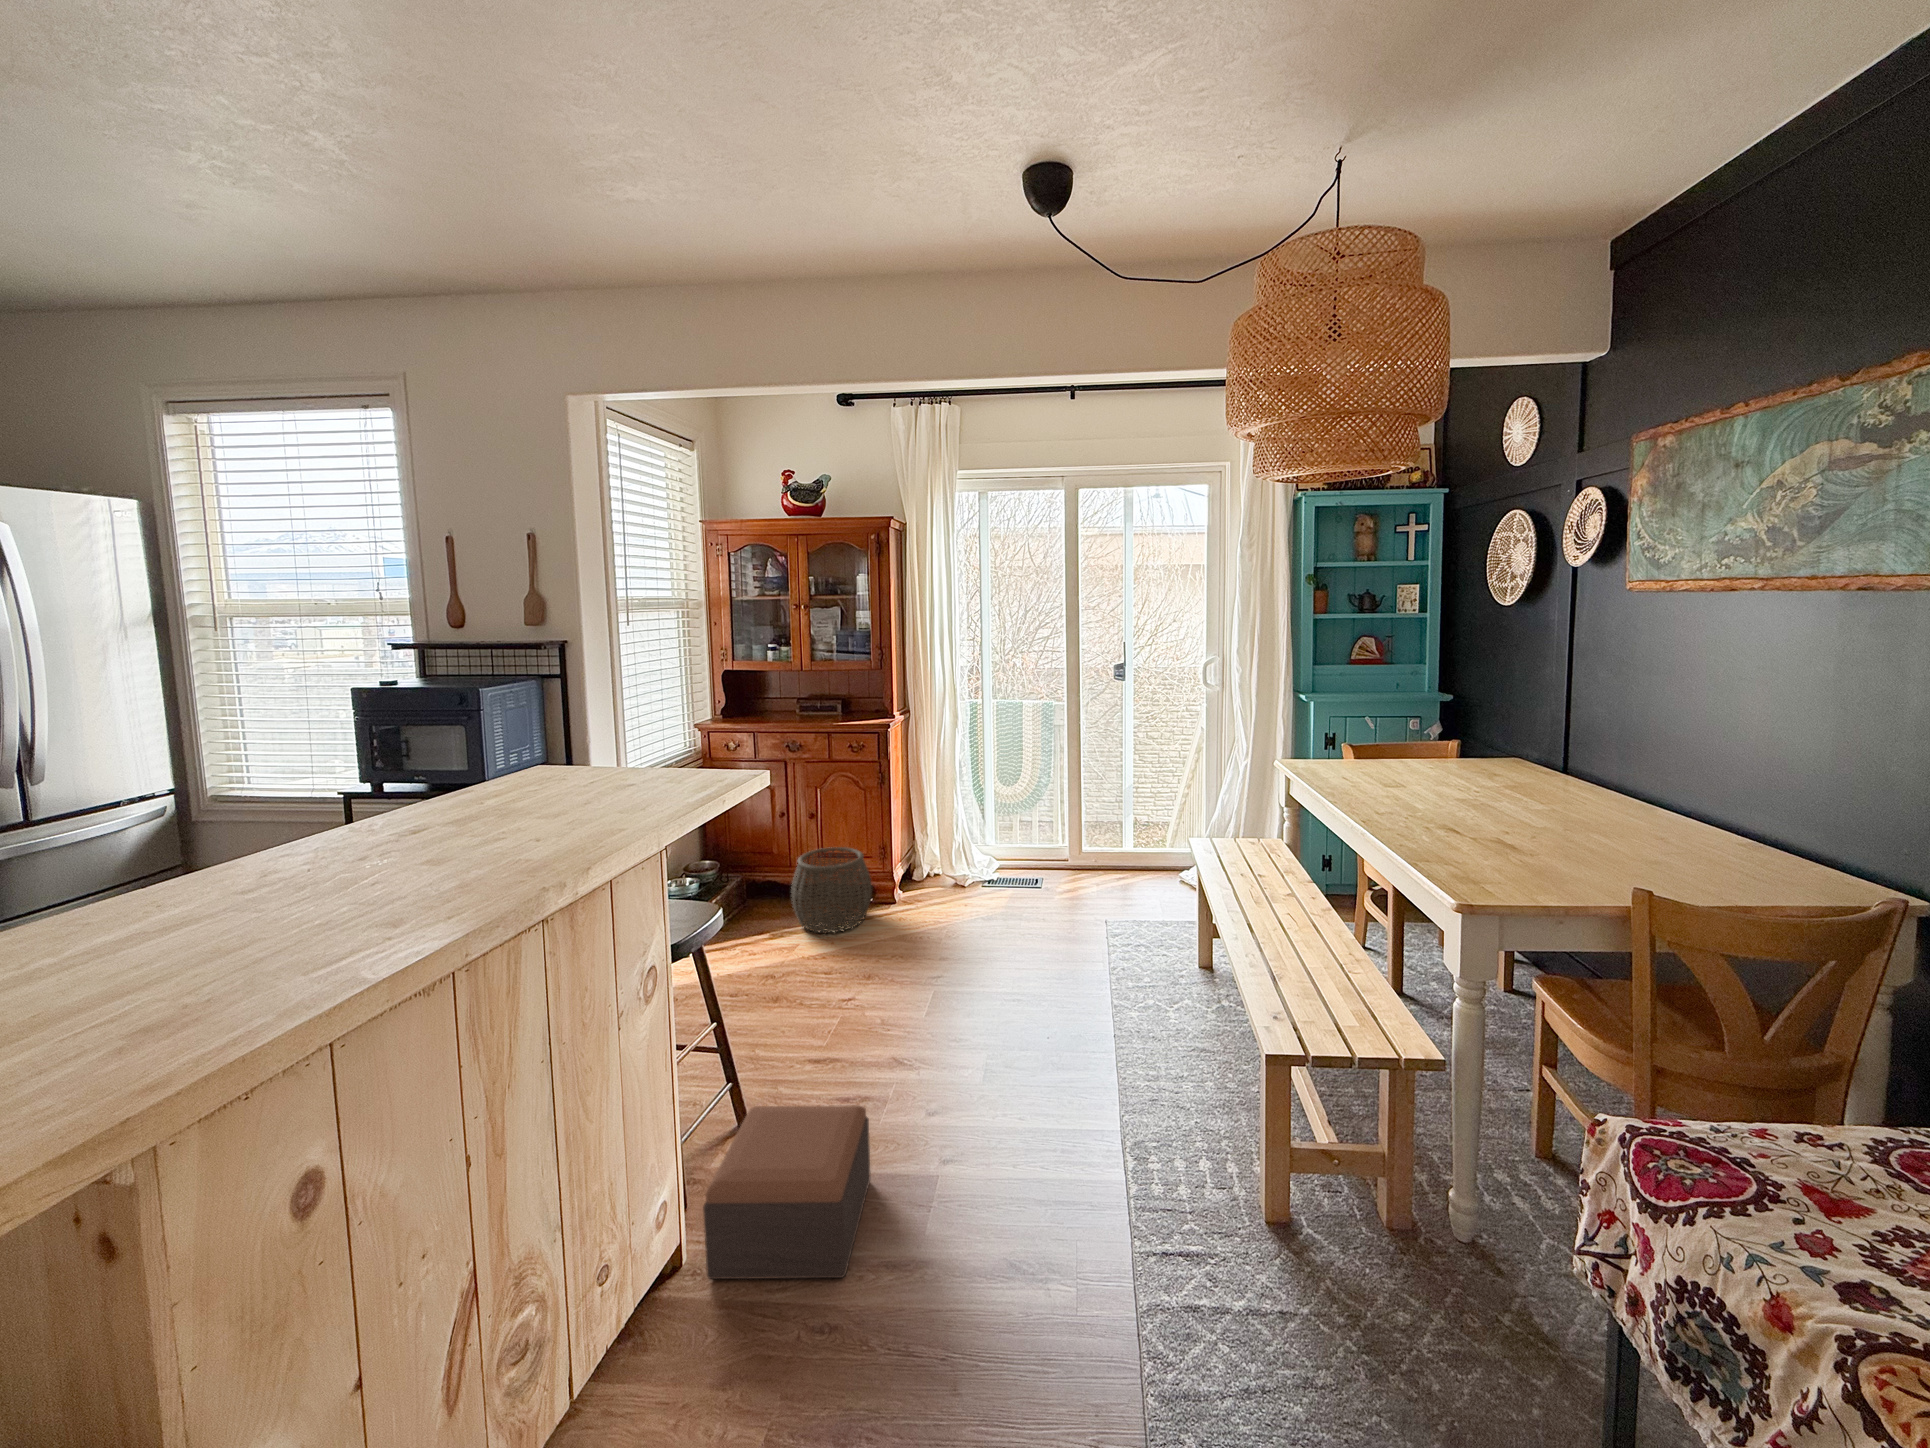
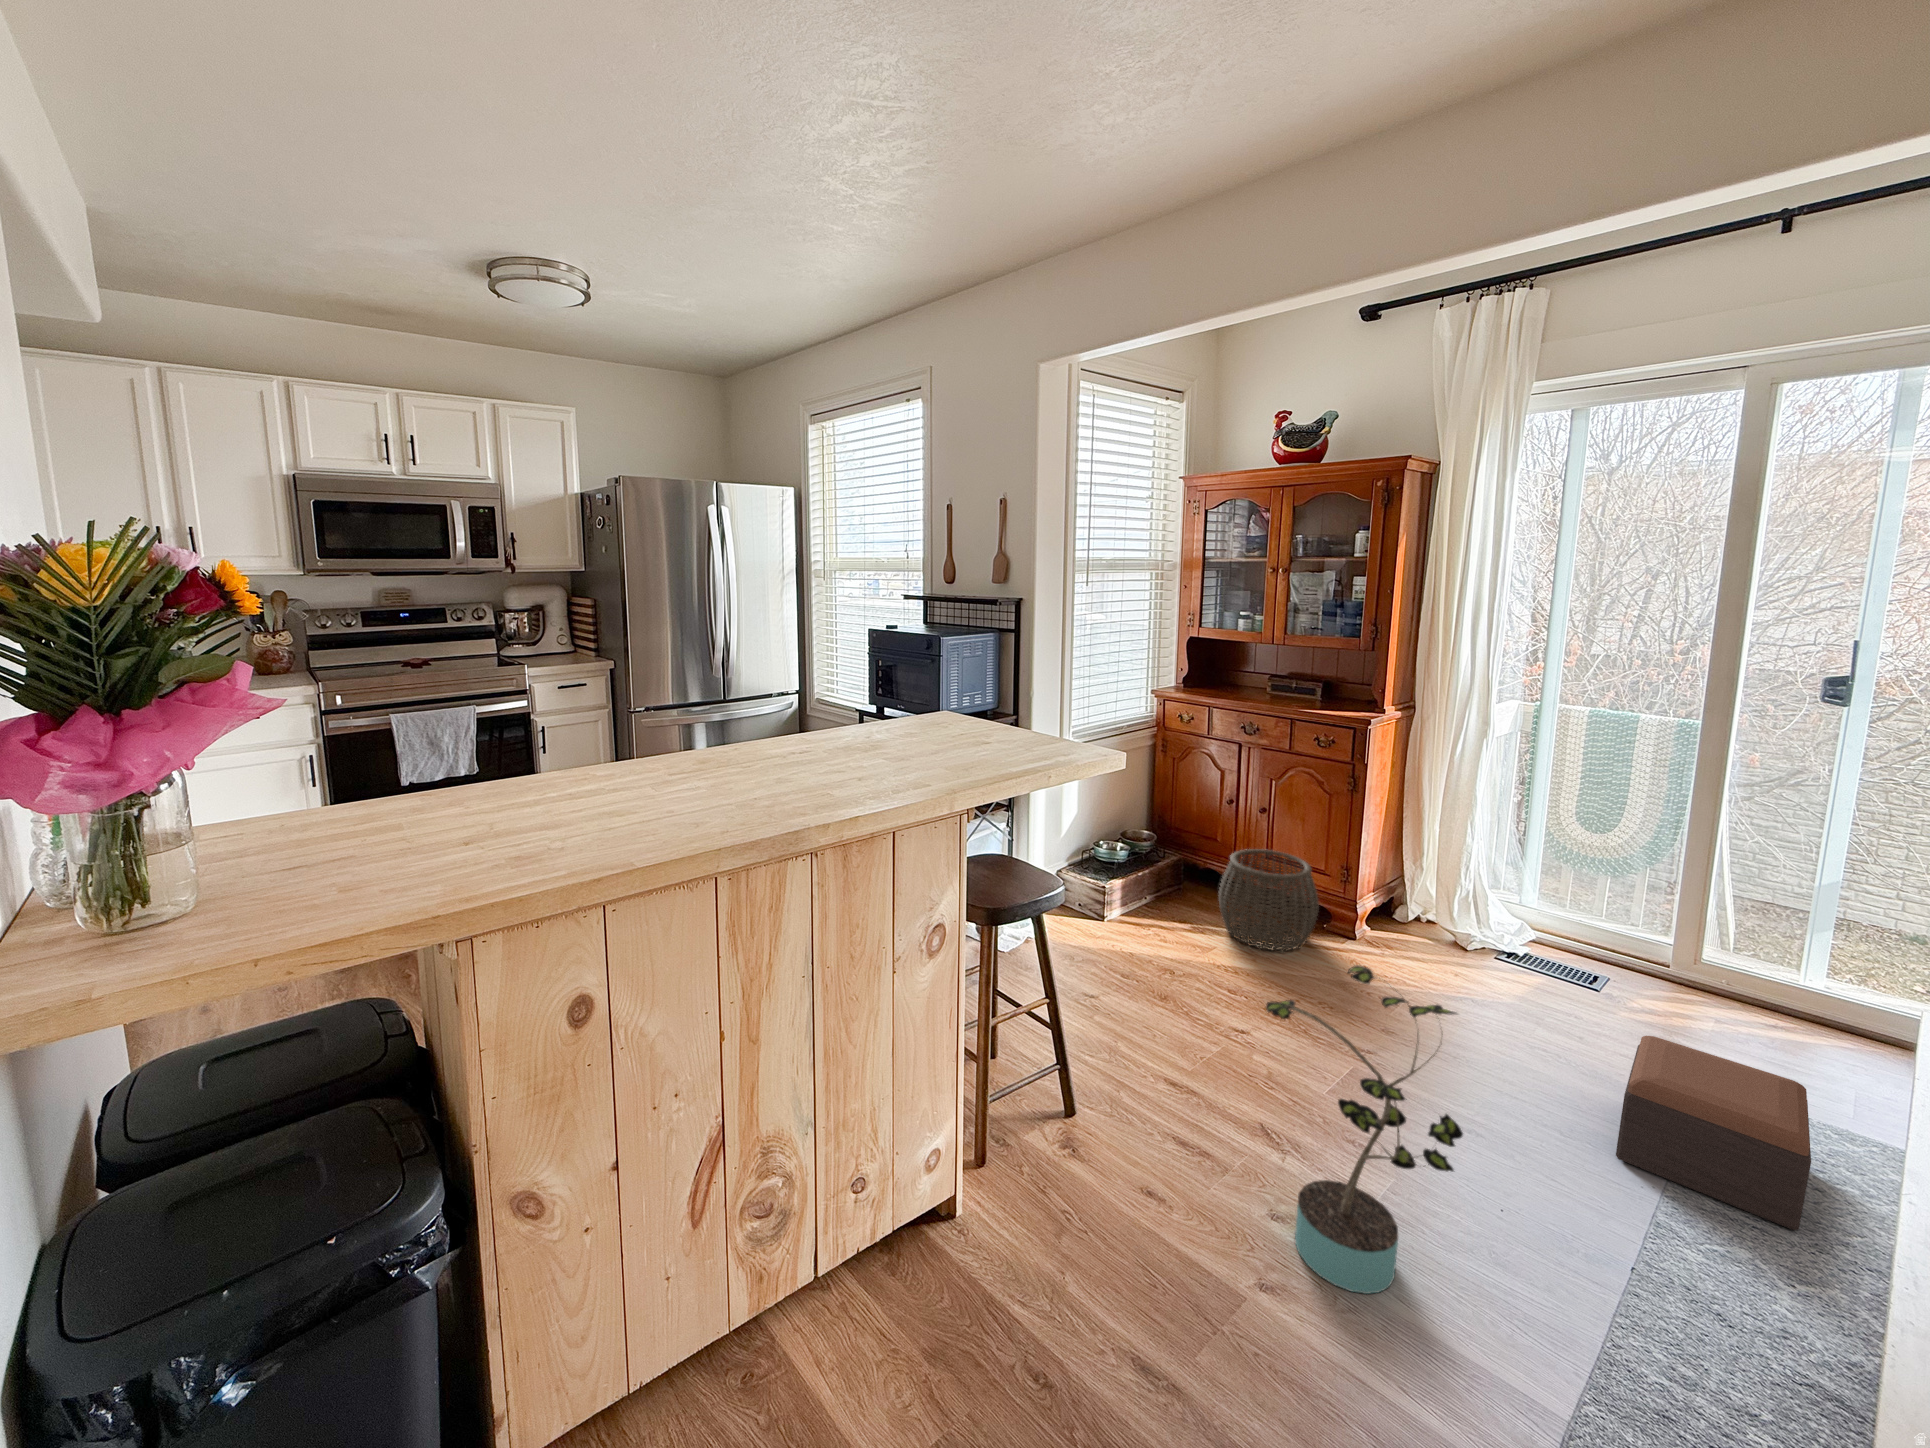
potted plant: none [913,895,1047,1132] -> present [1266,965,1463,1294]
footstool: present [703,1105,870,1279] -> present [1616,1036,1811,1230]

